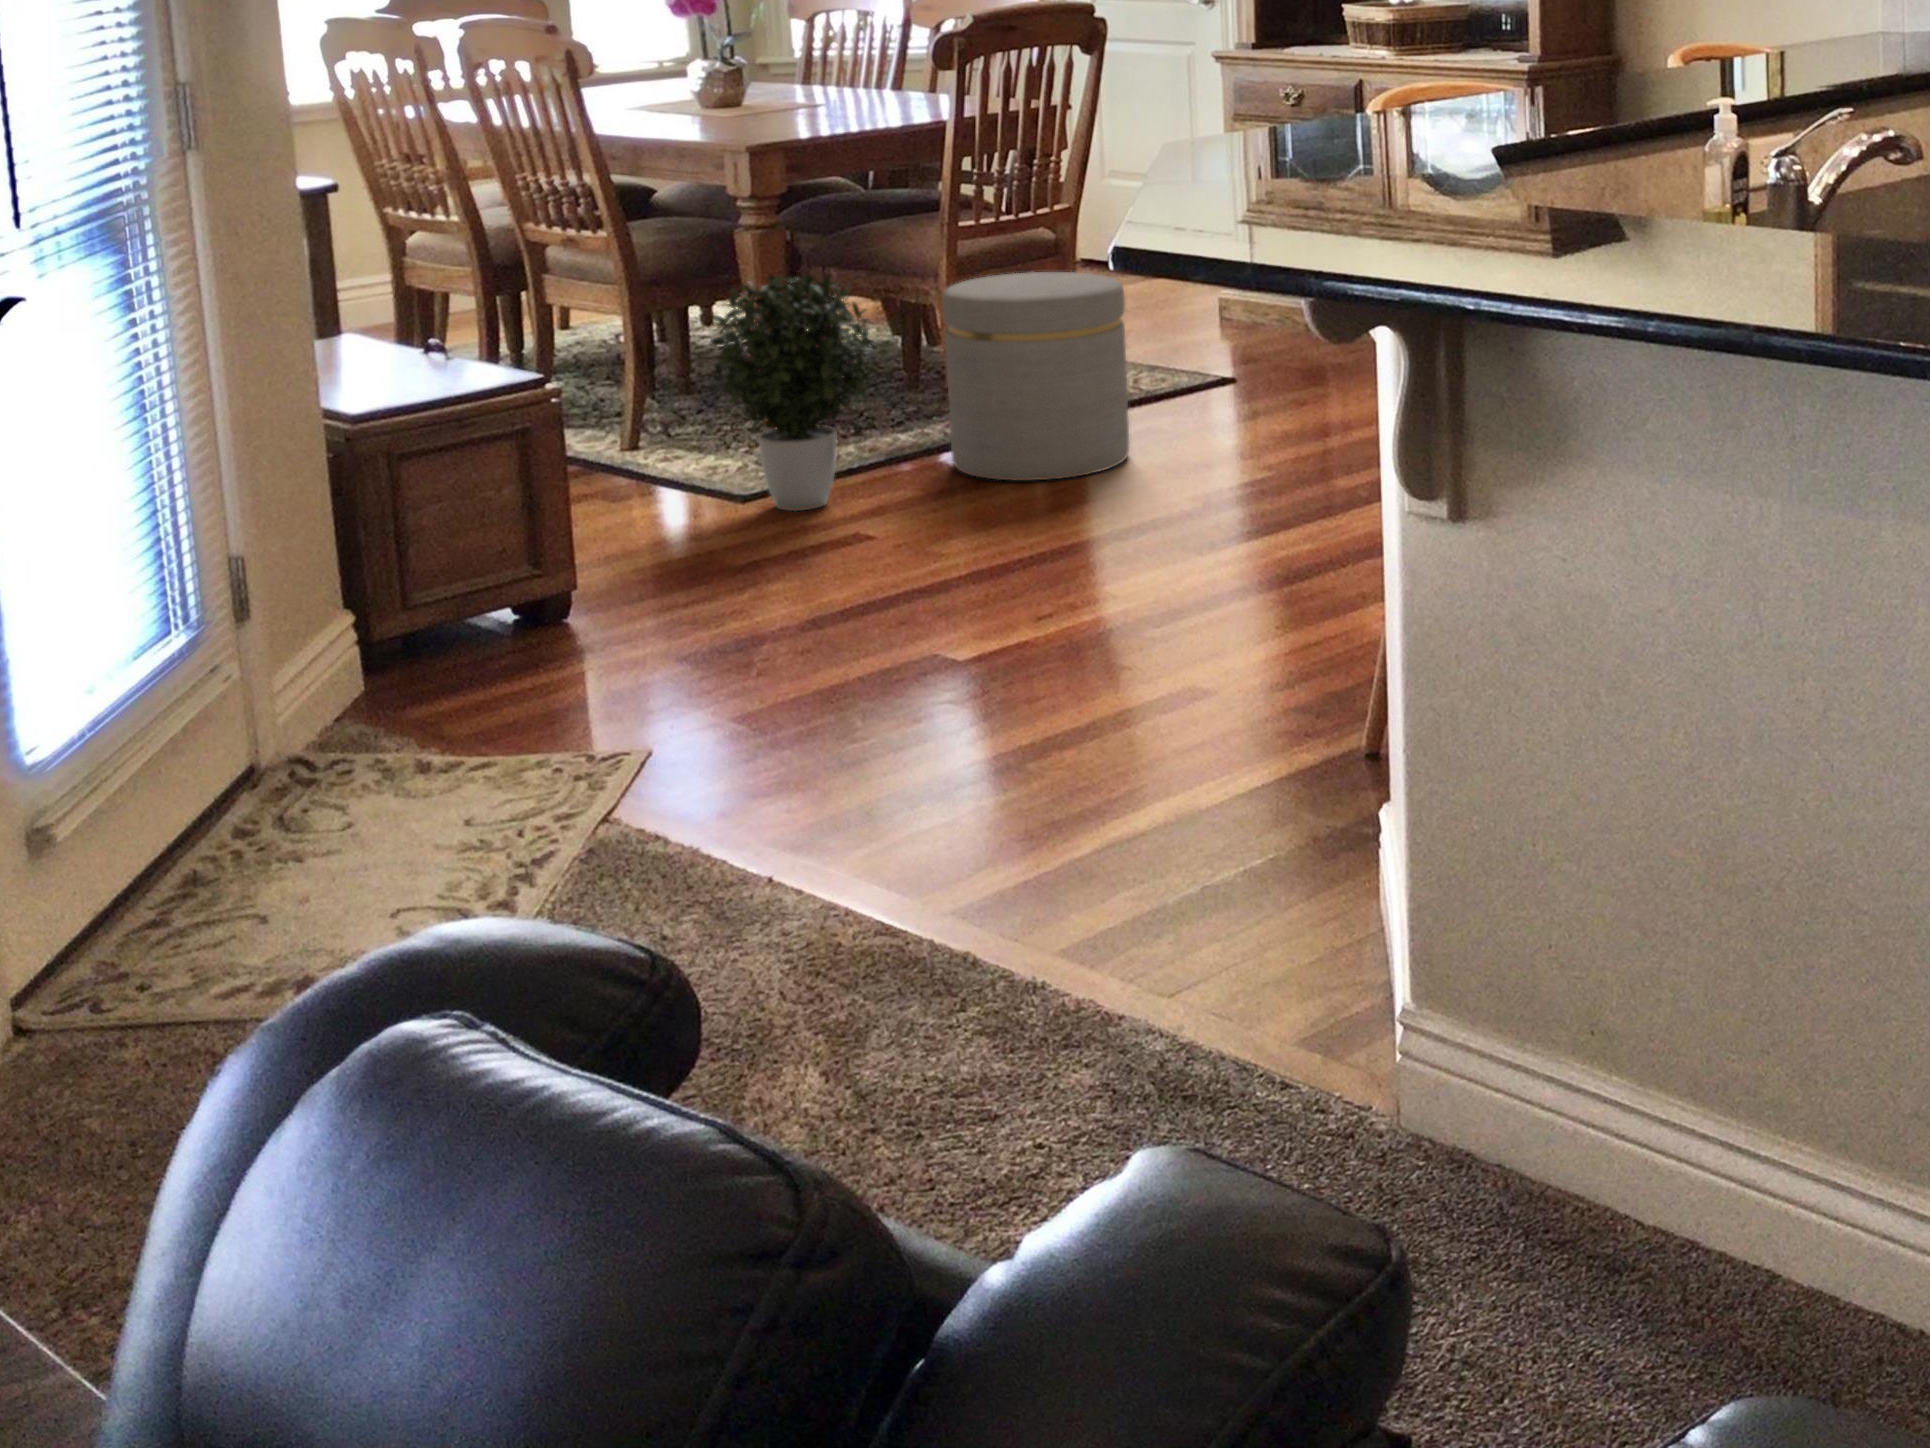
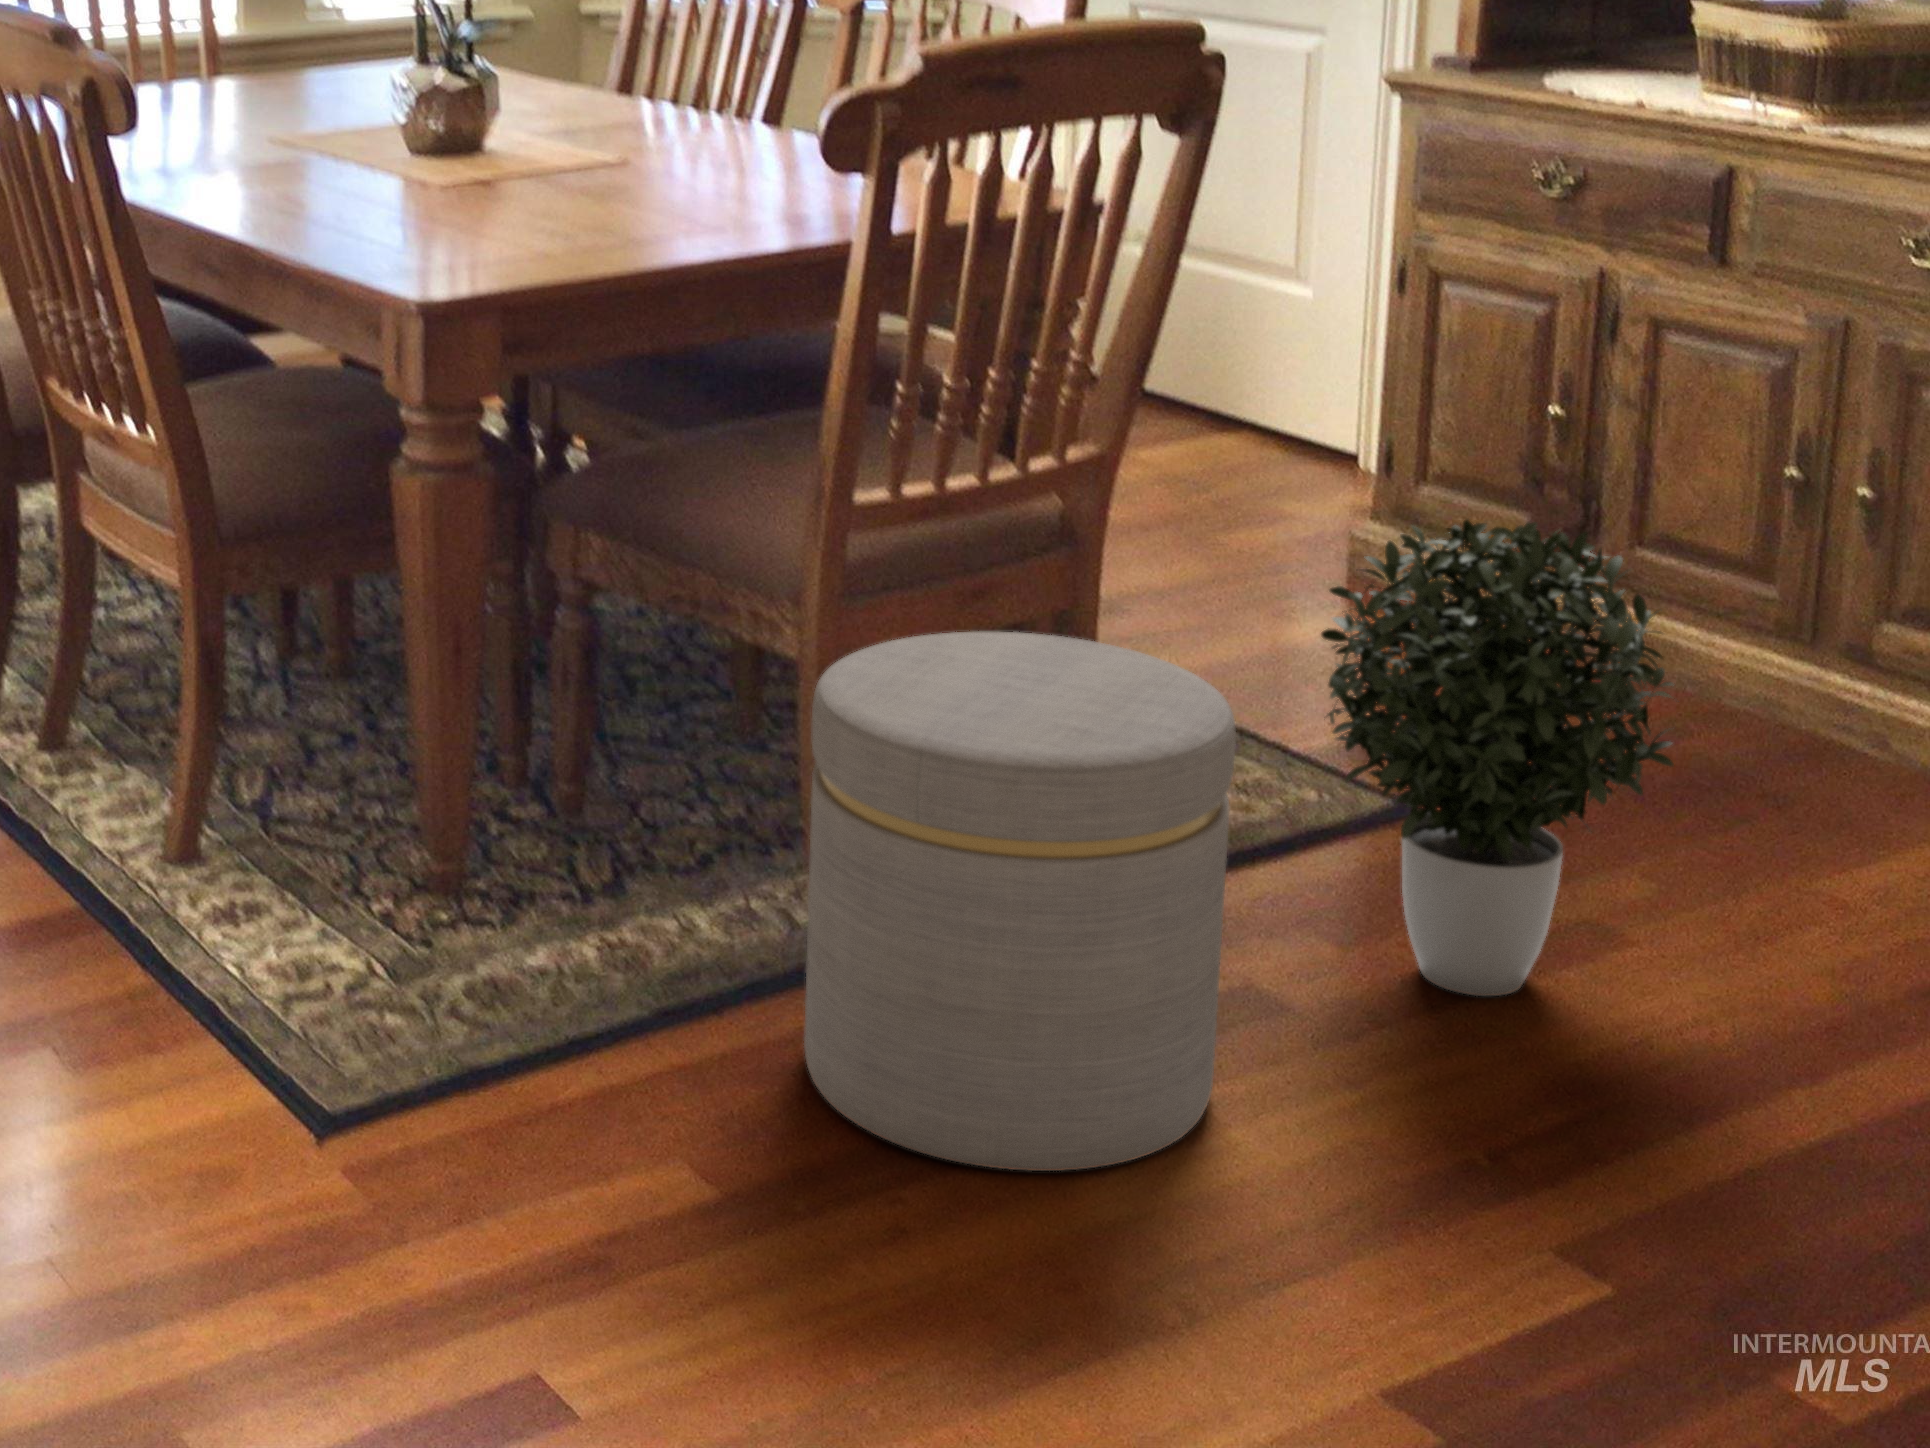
potted plant: present [711,274,874,511] -> present [1321,519,1673,996]

